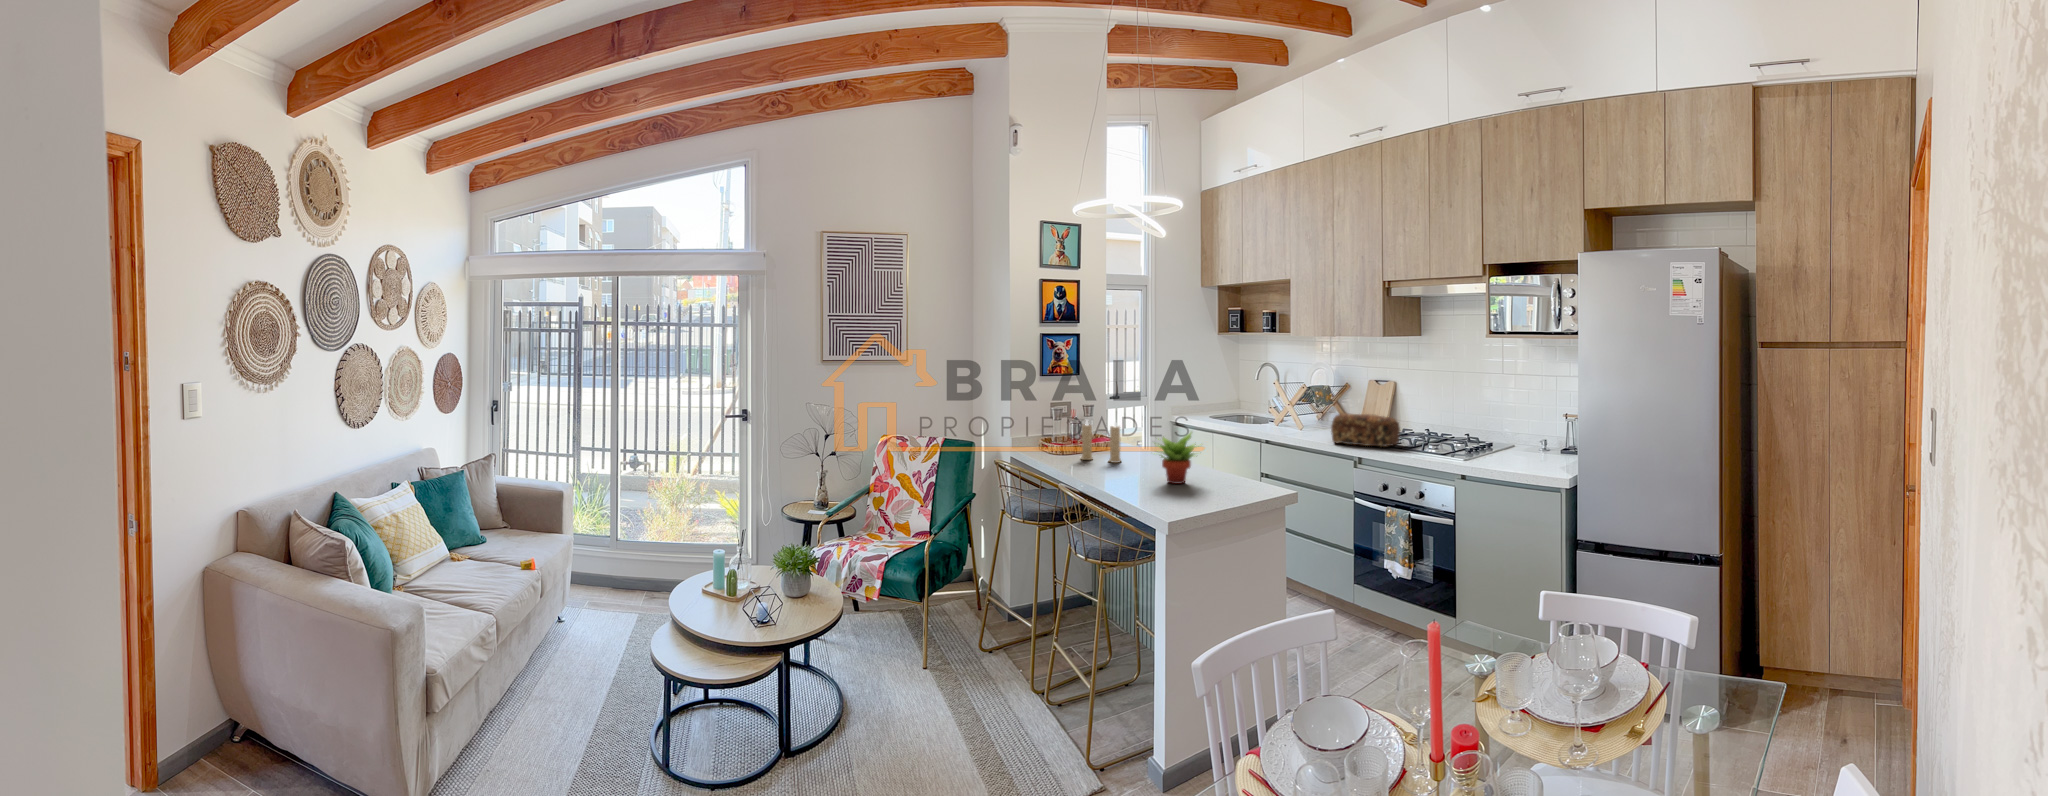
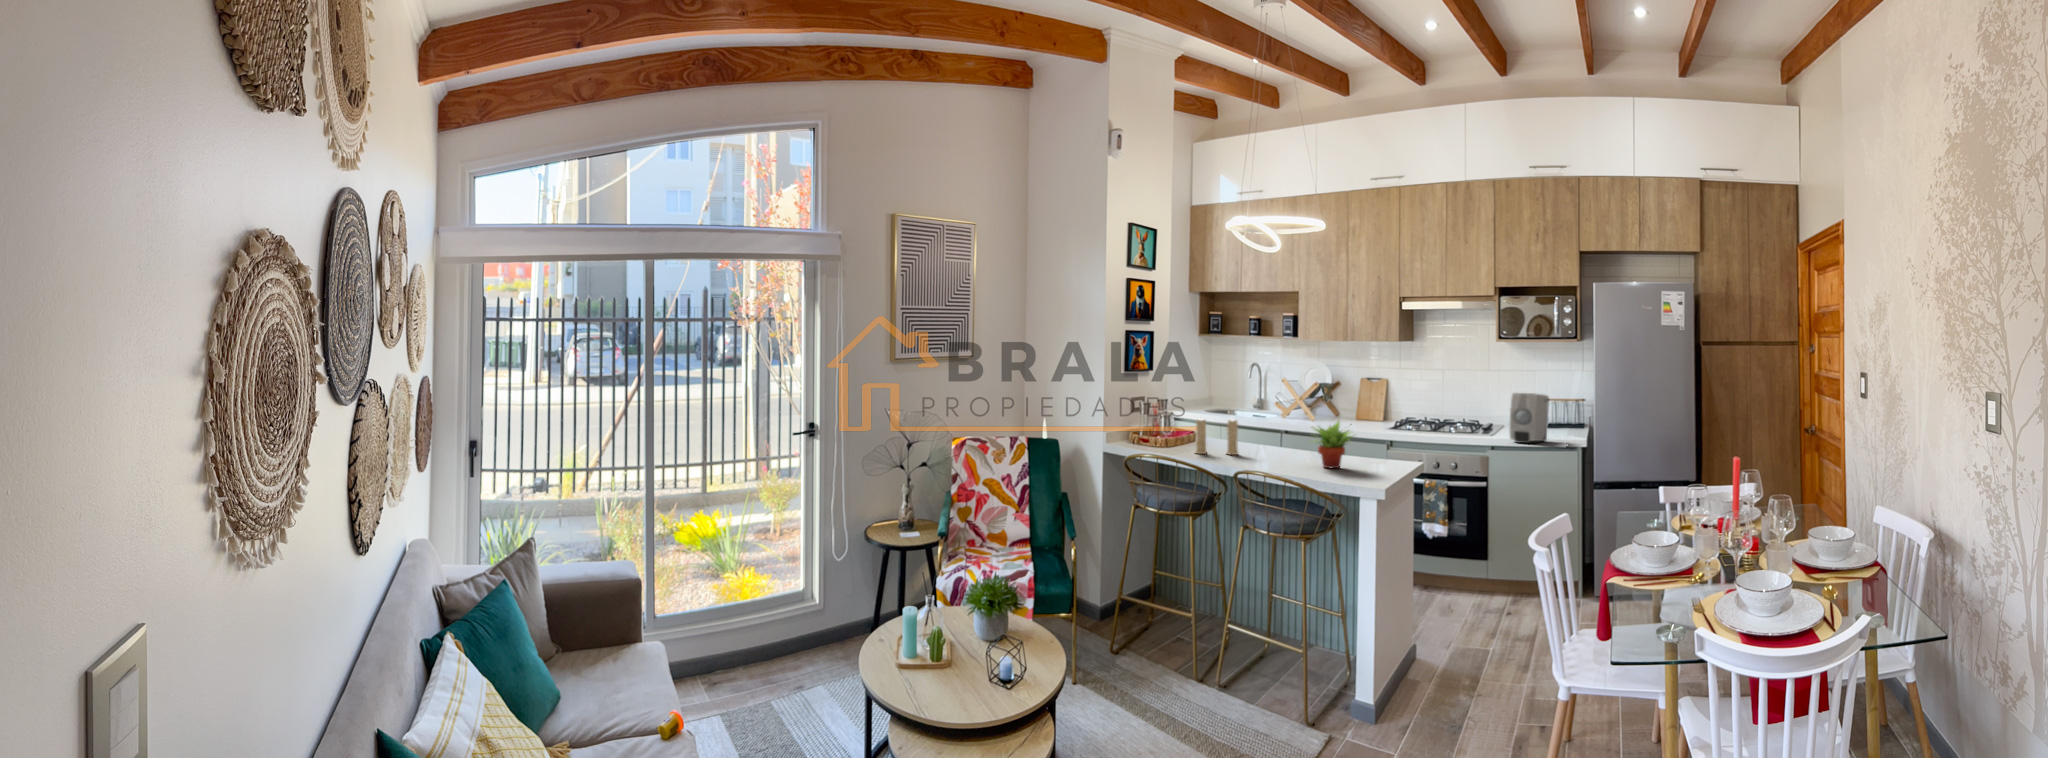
soap dispenser: none [1487,403,1543,464] -> present [1510,393,1549,443]
bread loaf: present [1331,413,1400,447] -> none [1362,406,1417,434]

